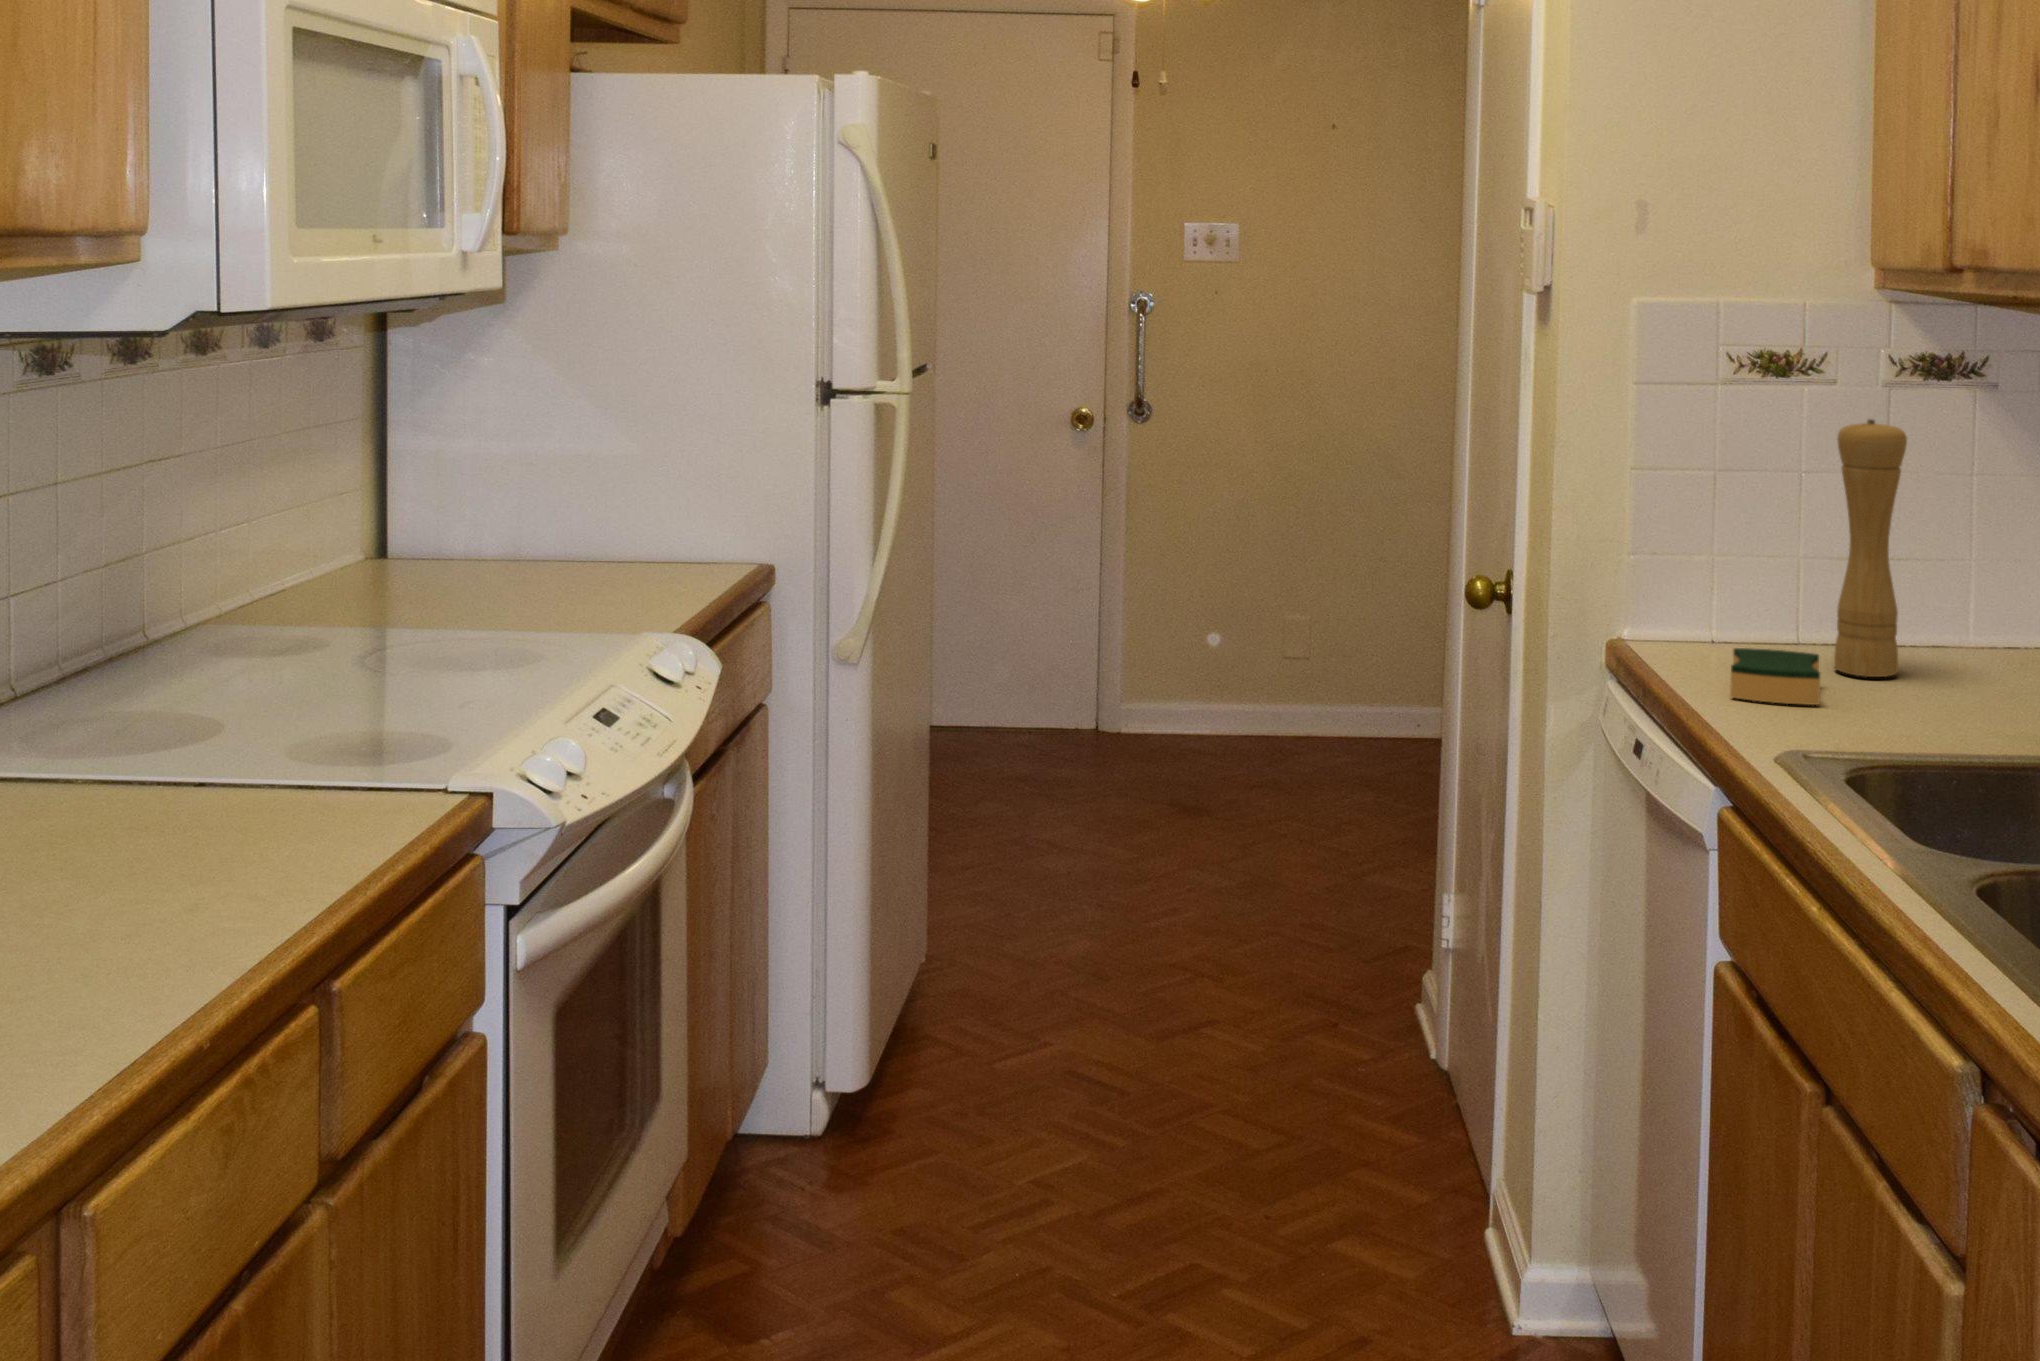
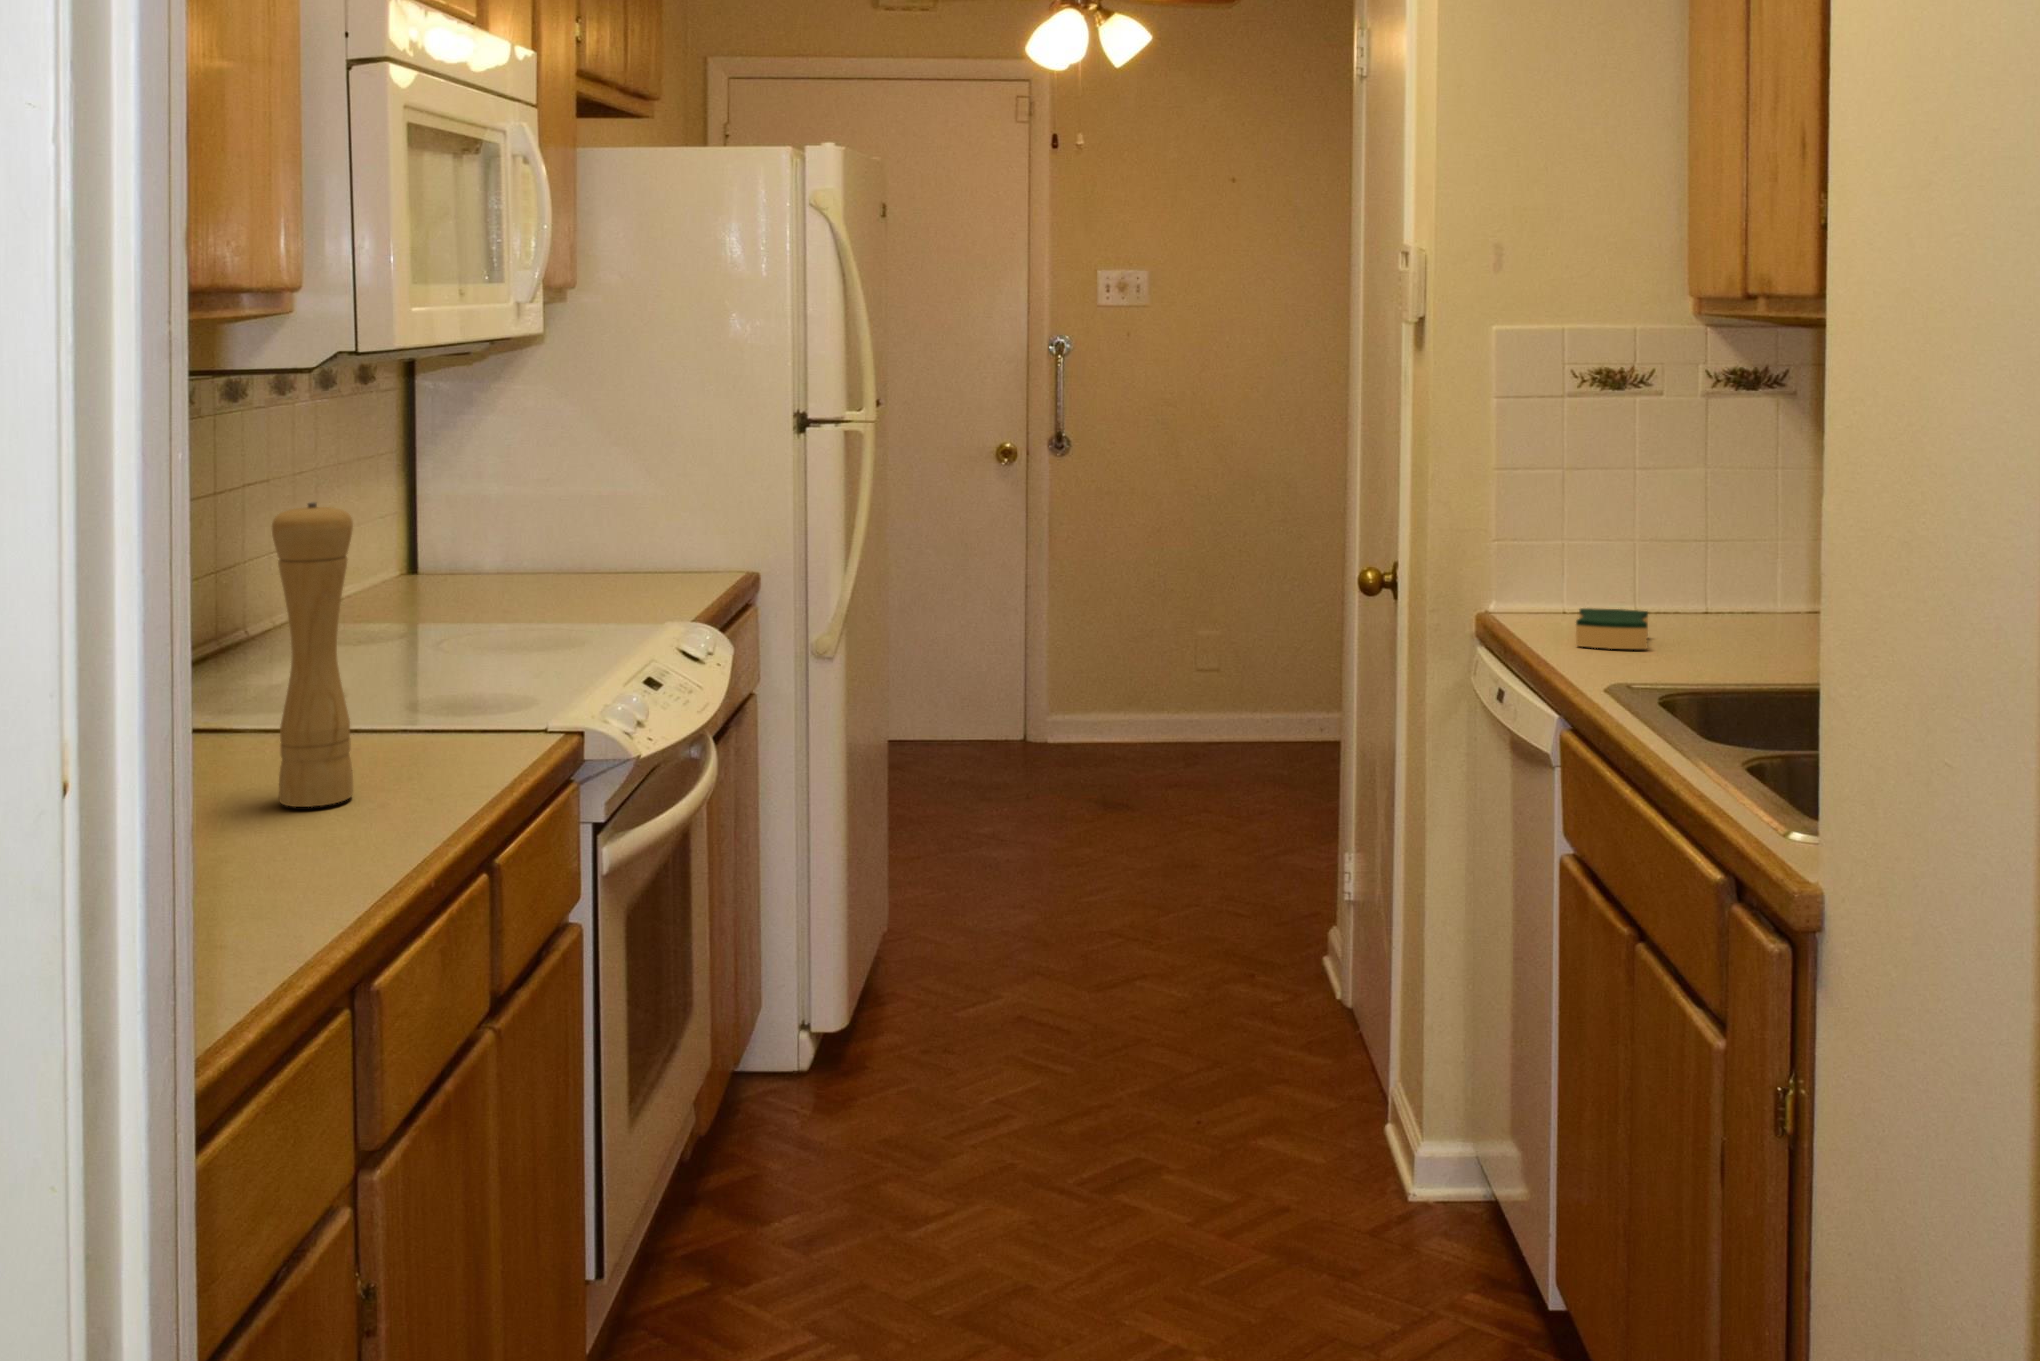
pepper mill: present [1834,419,1907,677] -> present [272,502,353,807]

